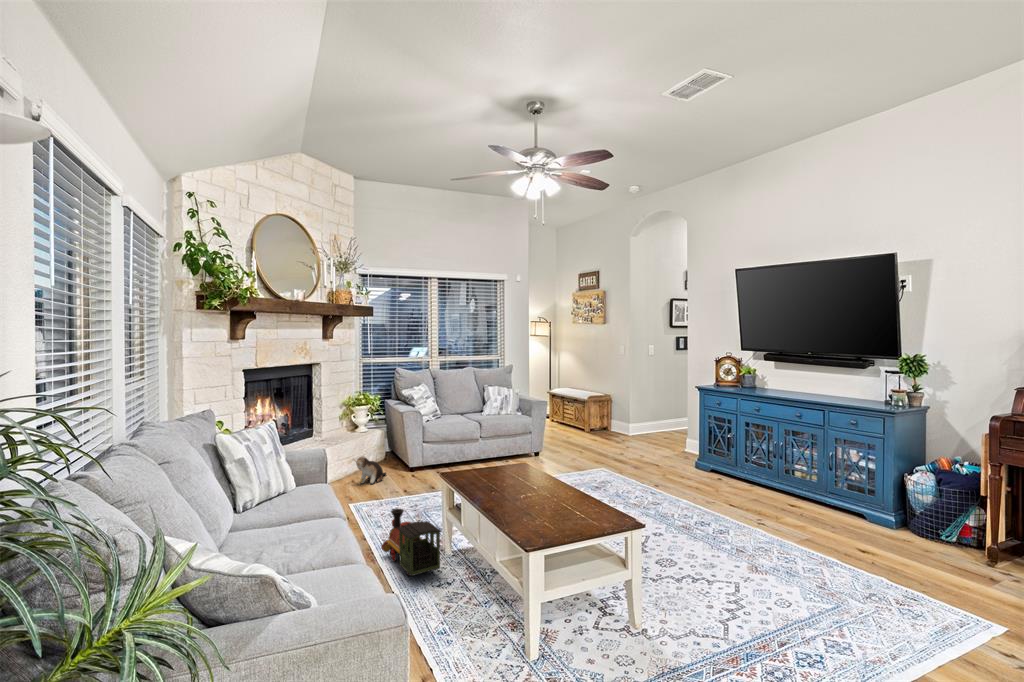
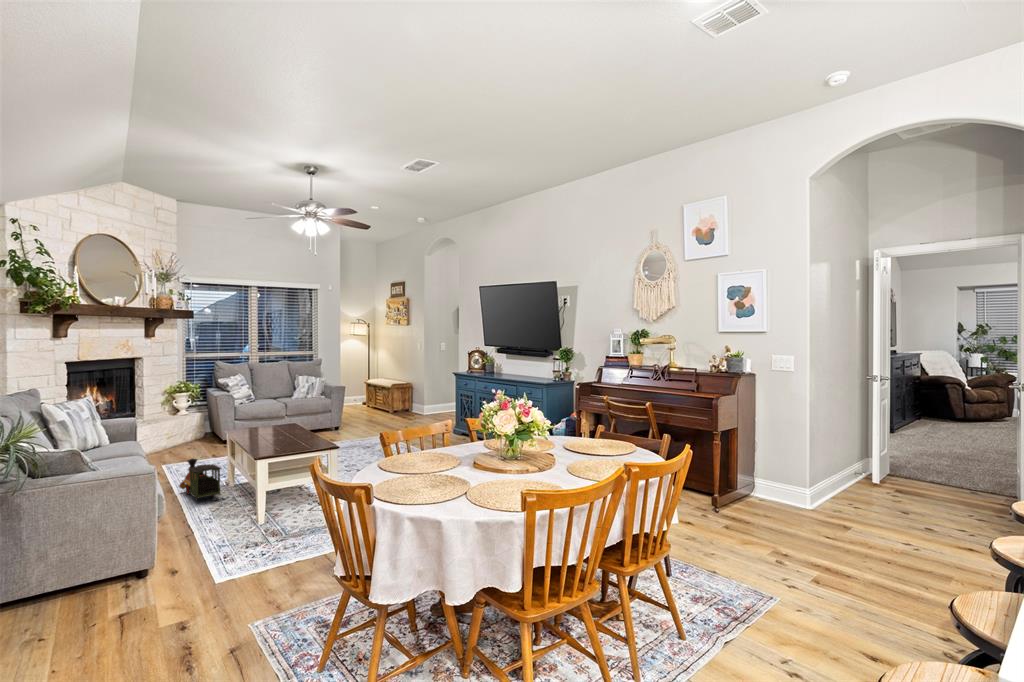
plush toy: present [353,456,386,483] -> none [169,432,202,454]

